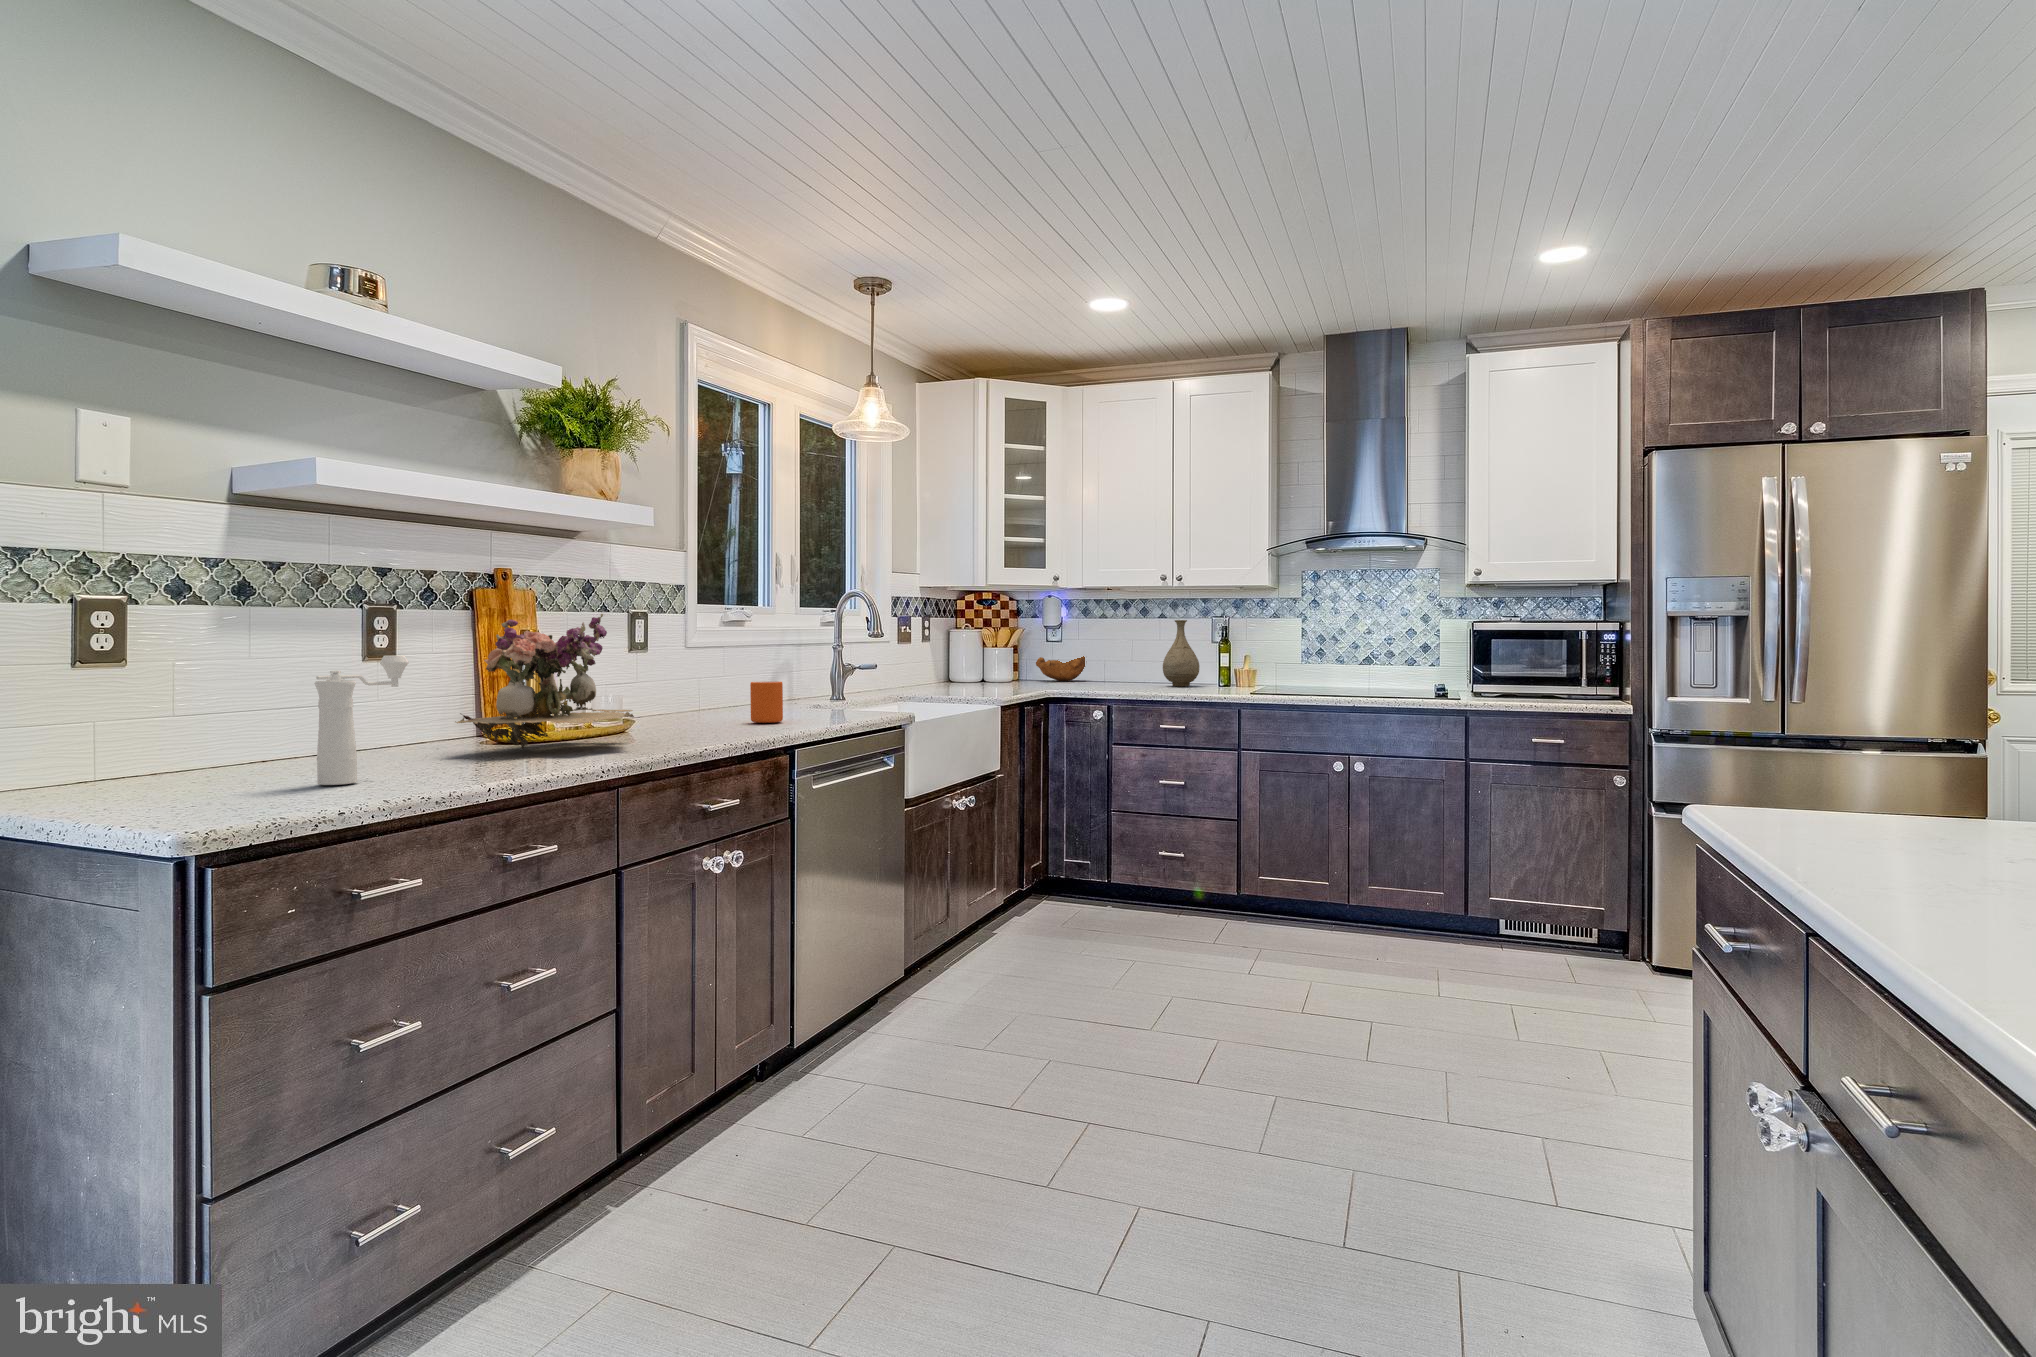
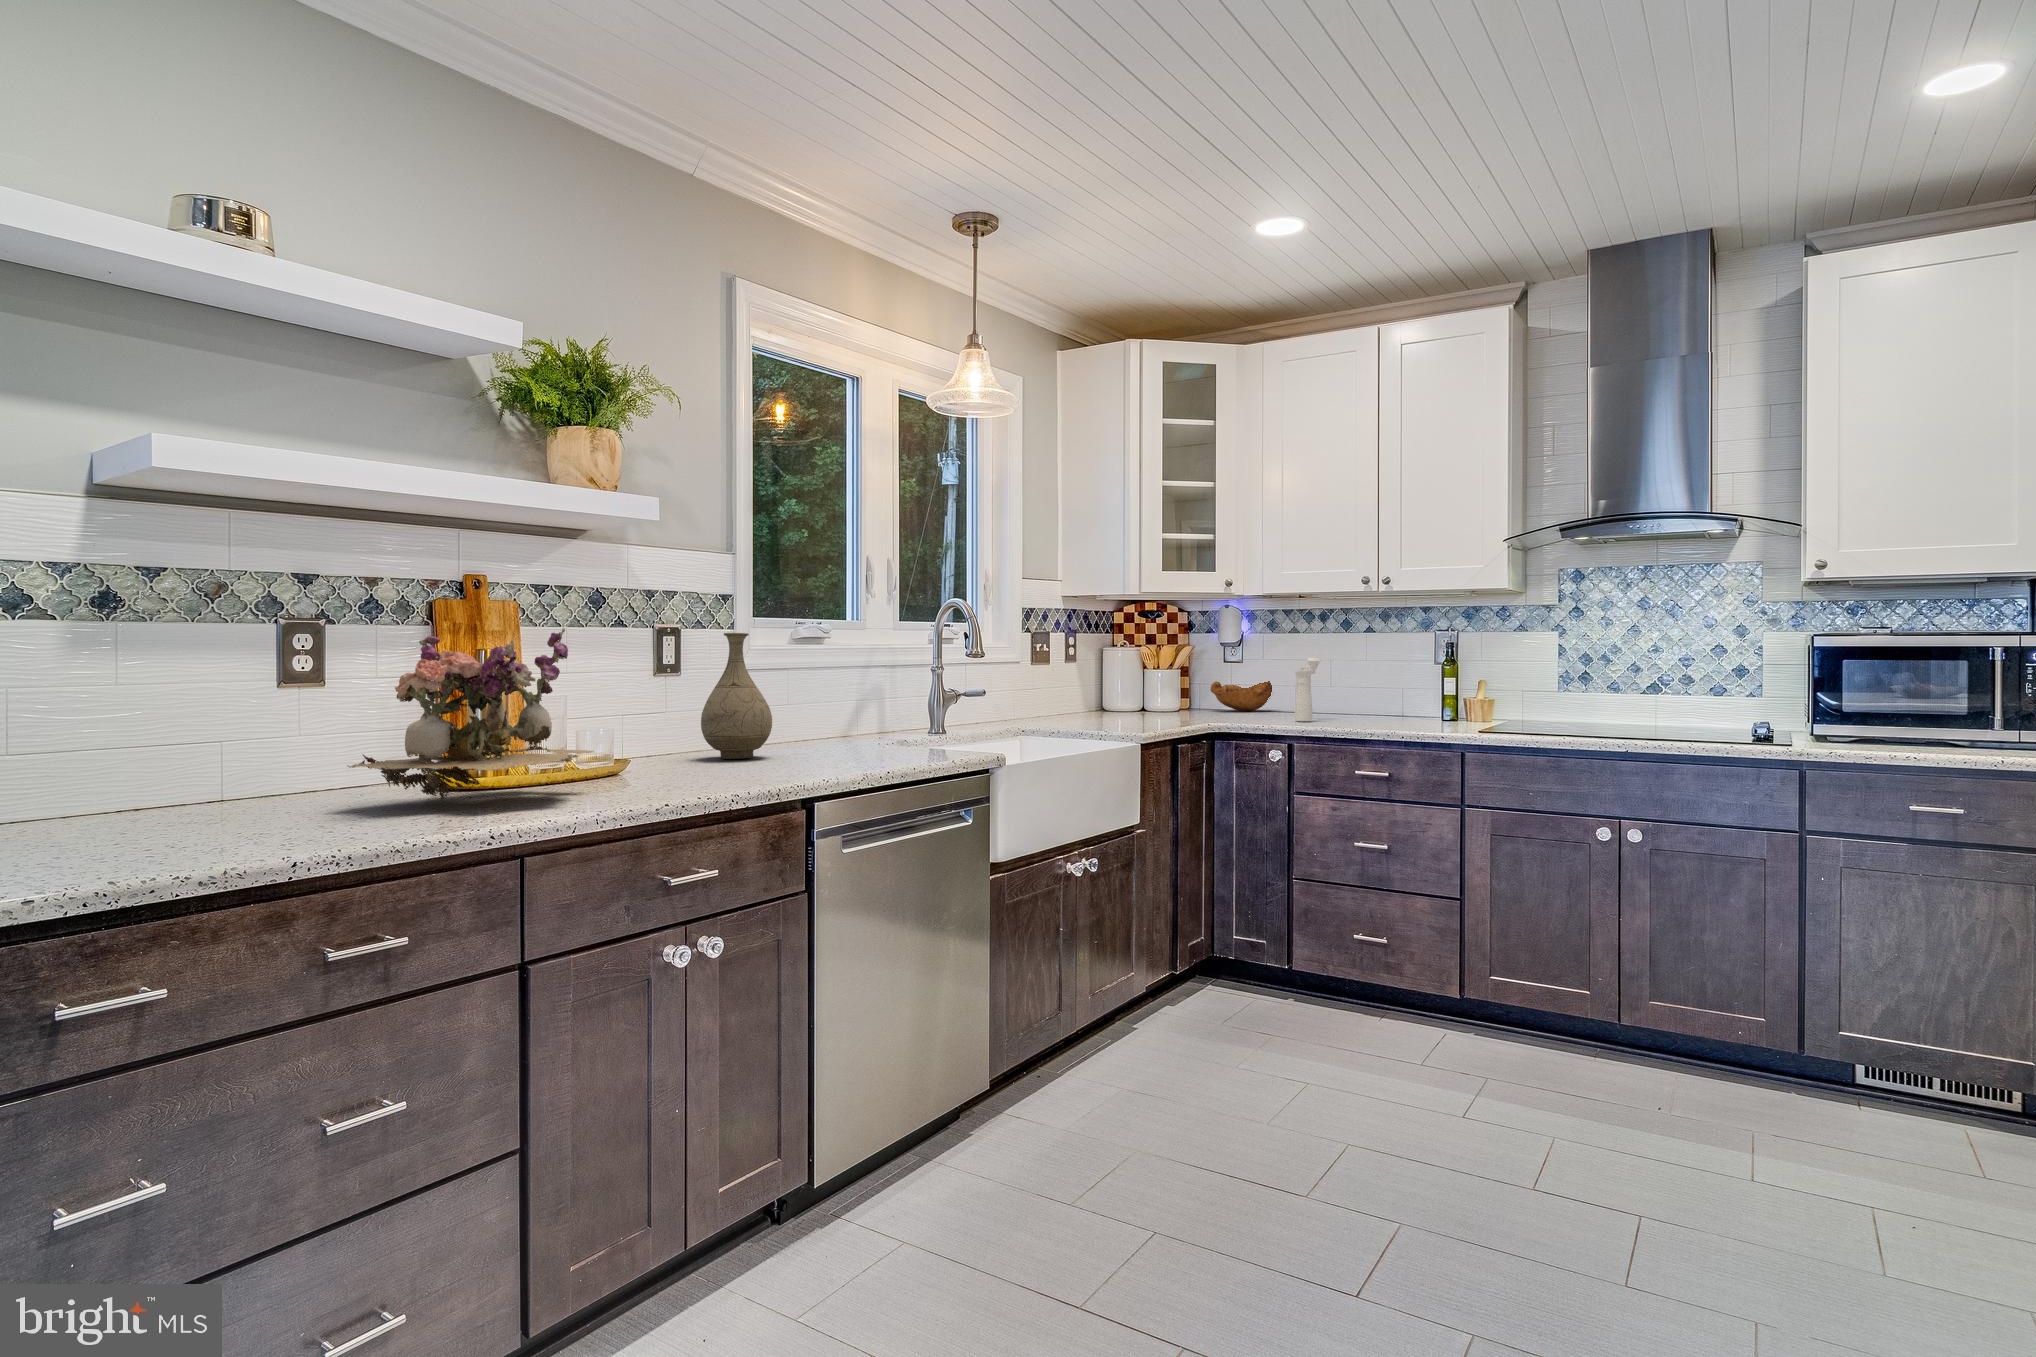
vase: present [1163,620,1199,687] -> present [701,633,772,759]
pepper mill: present [315,655,409,785] -> present [1295,658,1320,721]
mug: present [750,681,783,723] -> none [781,713,825,766]

